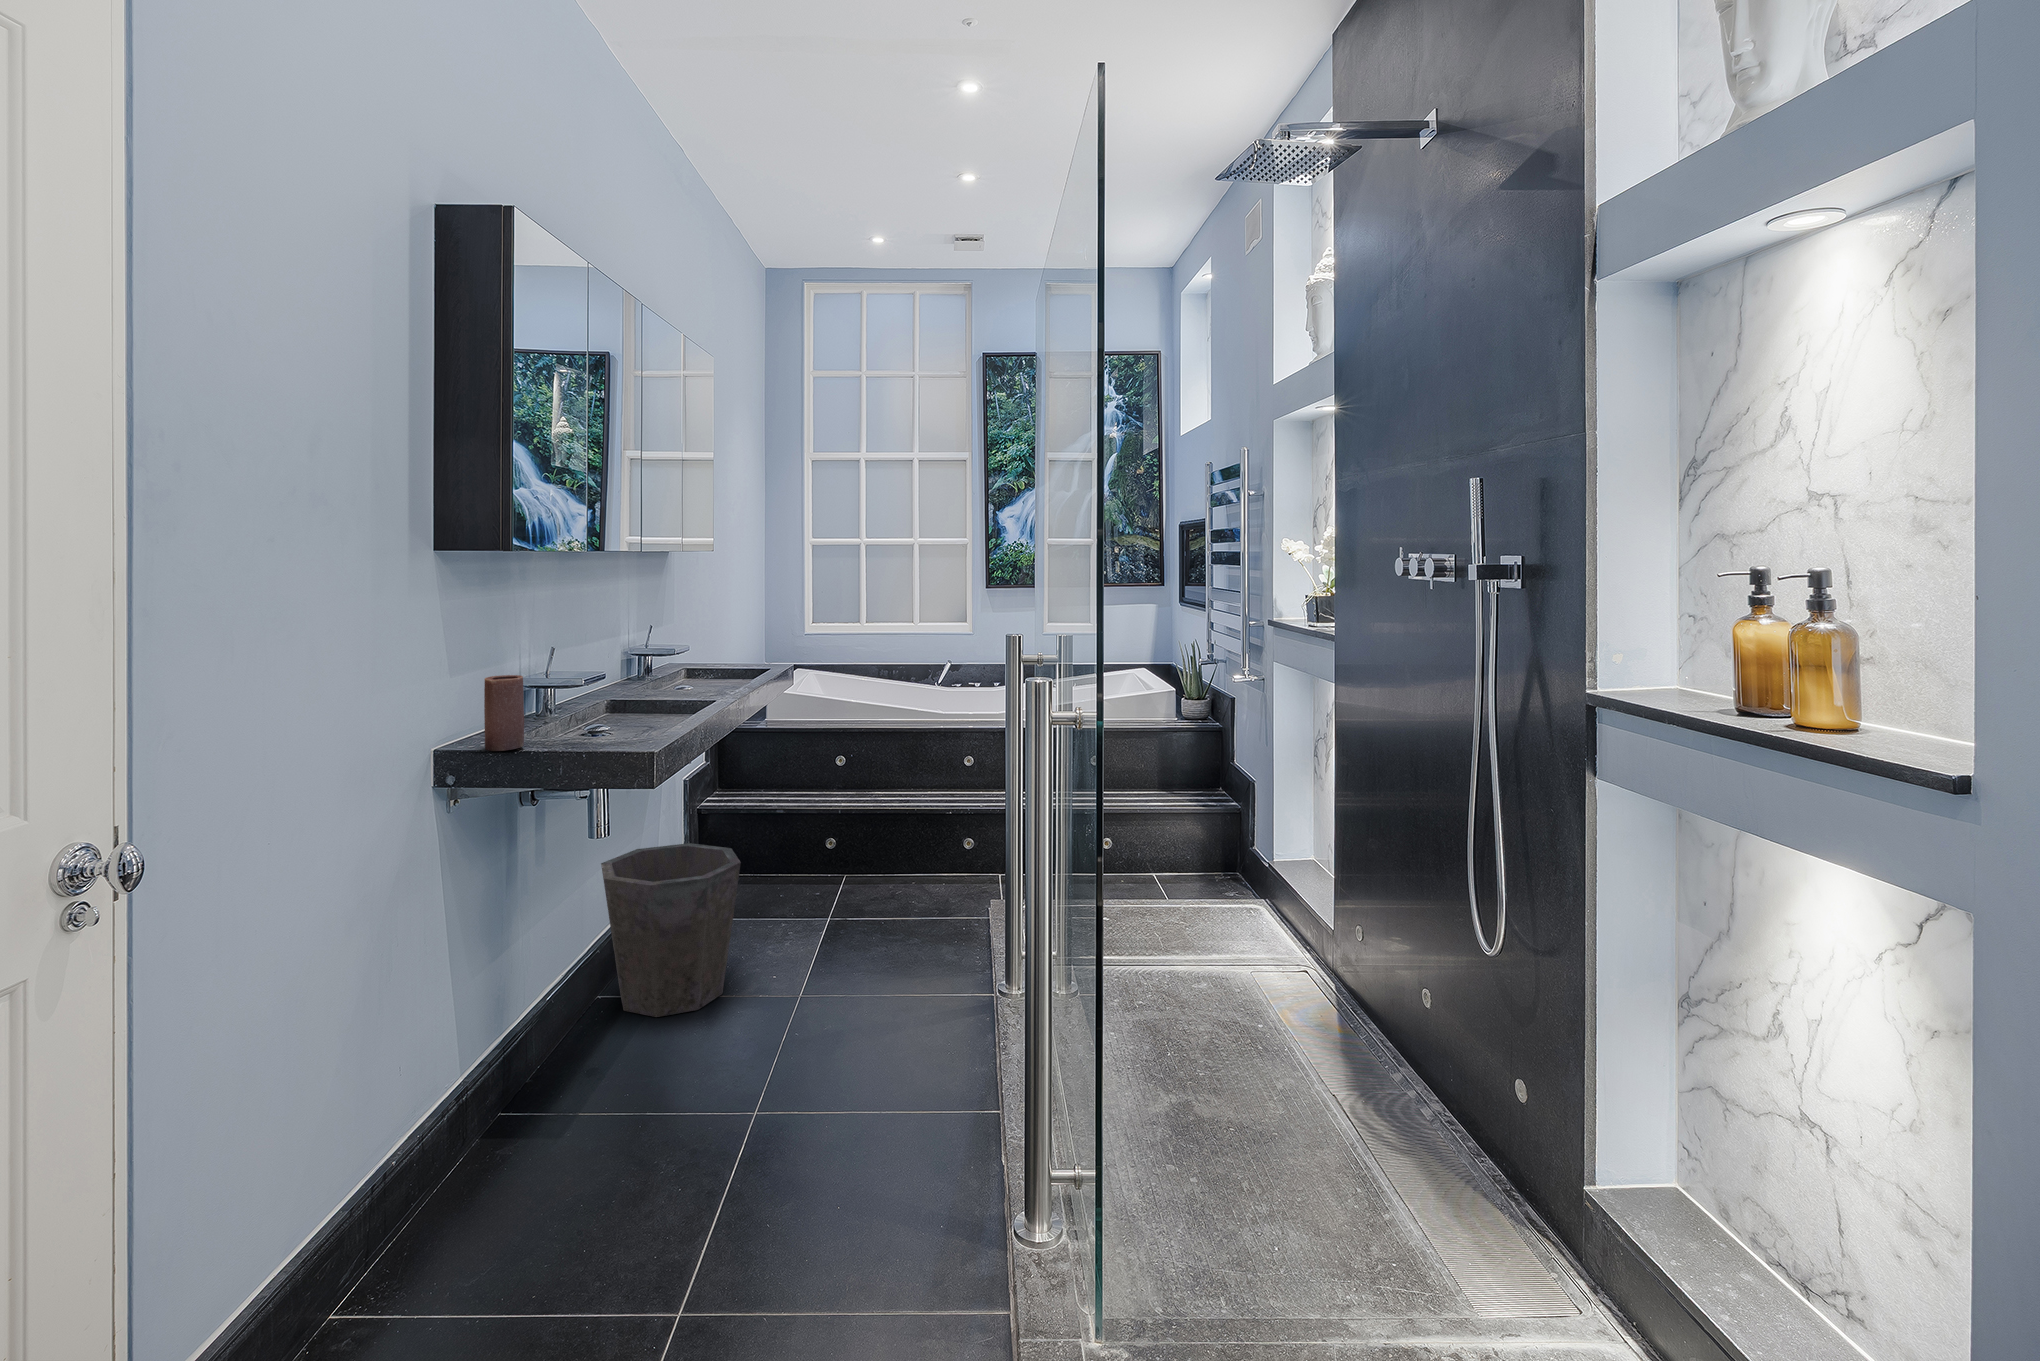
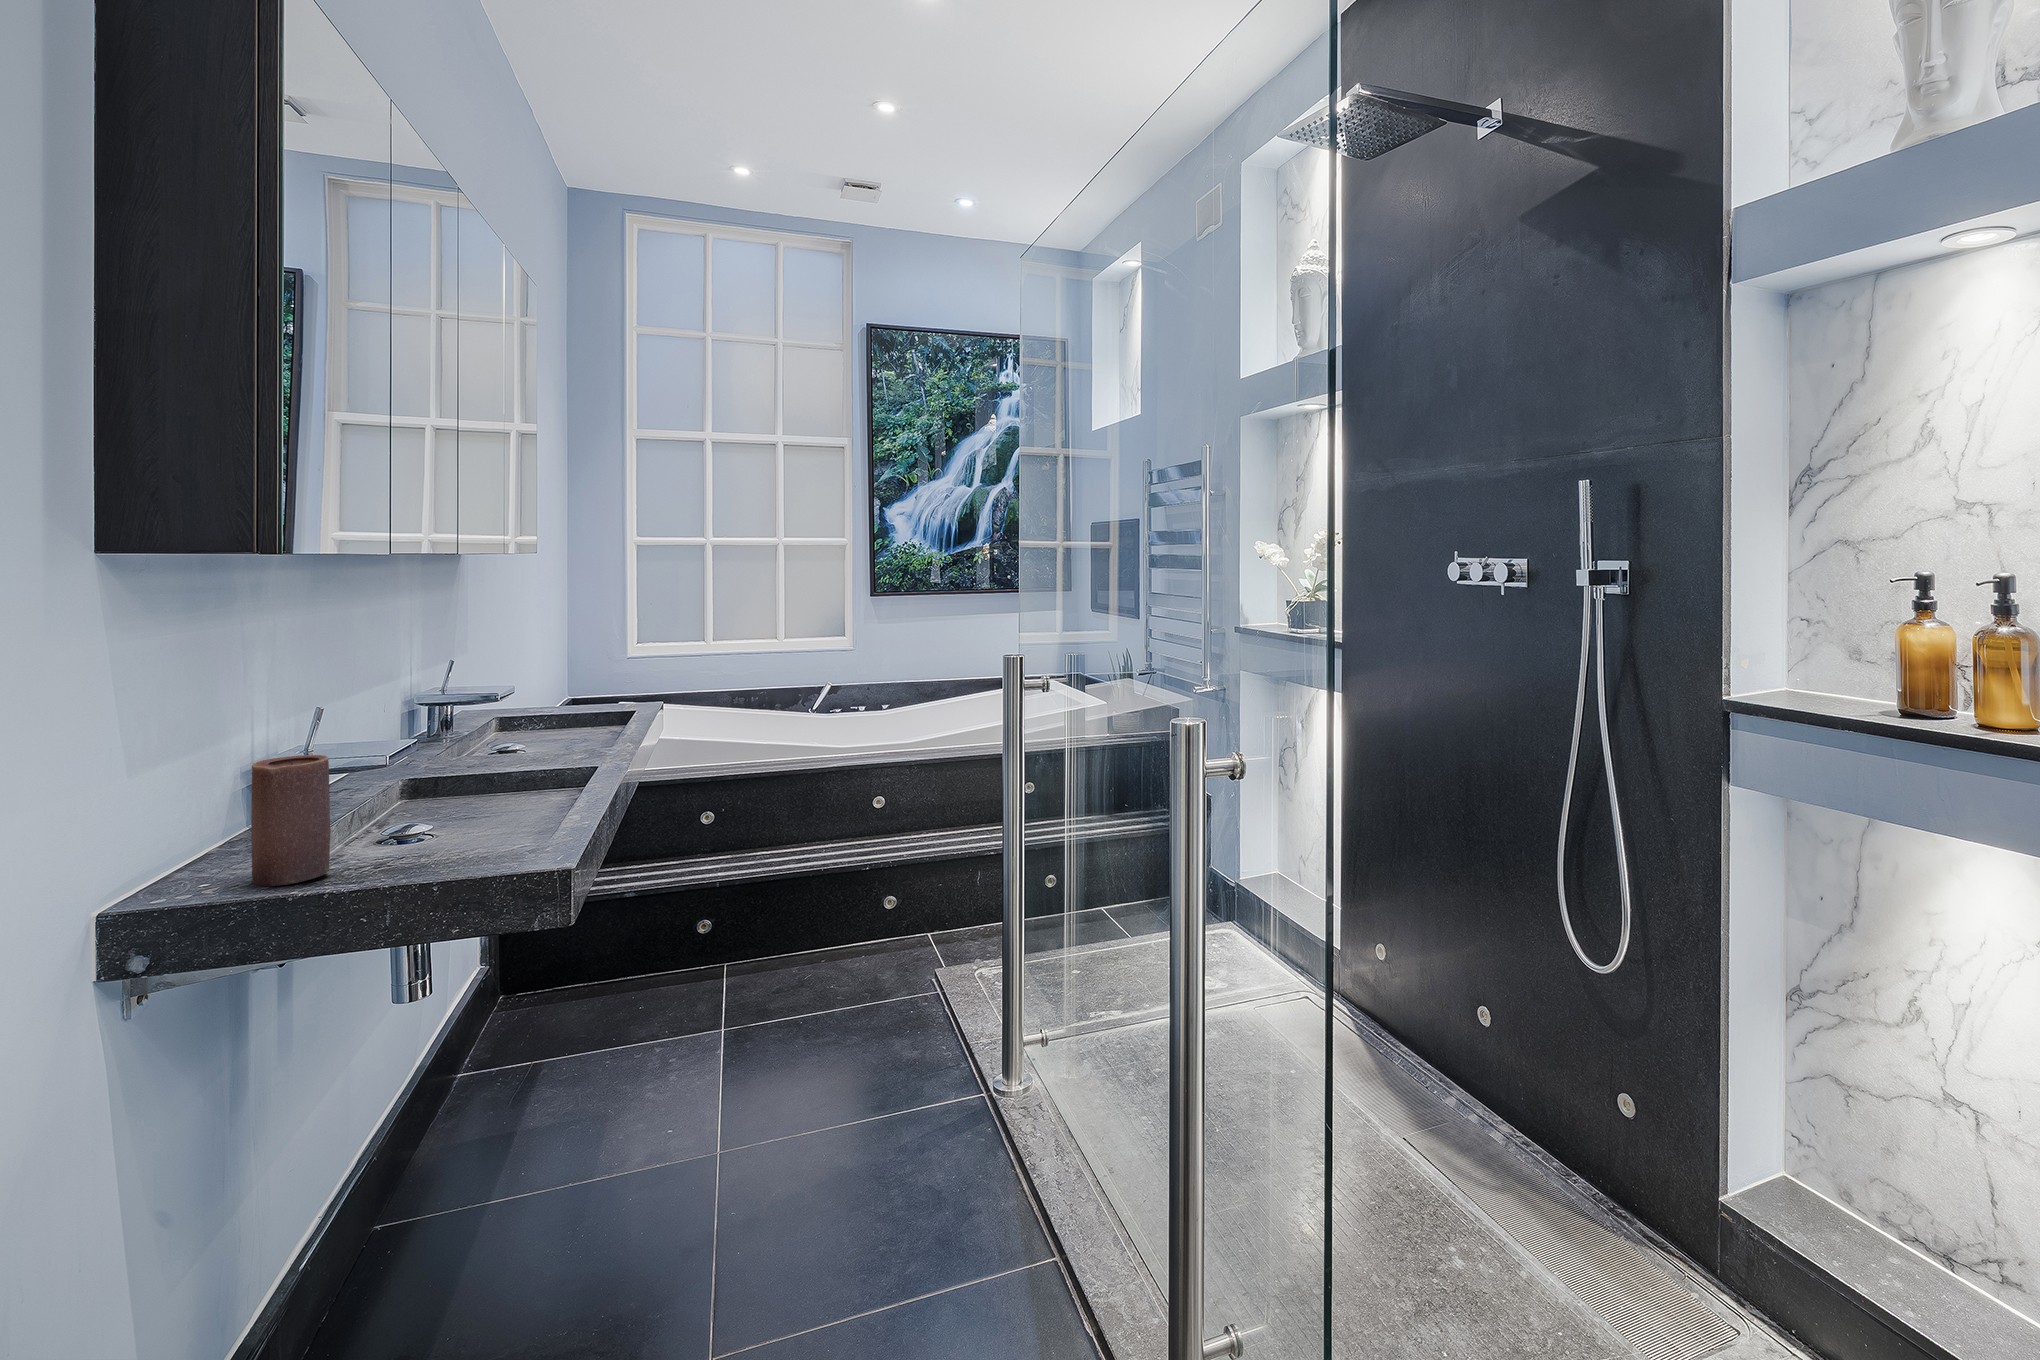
waste bin: present [601,843,741,1017] -> none [395,964,631,1234]

